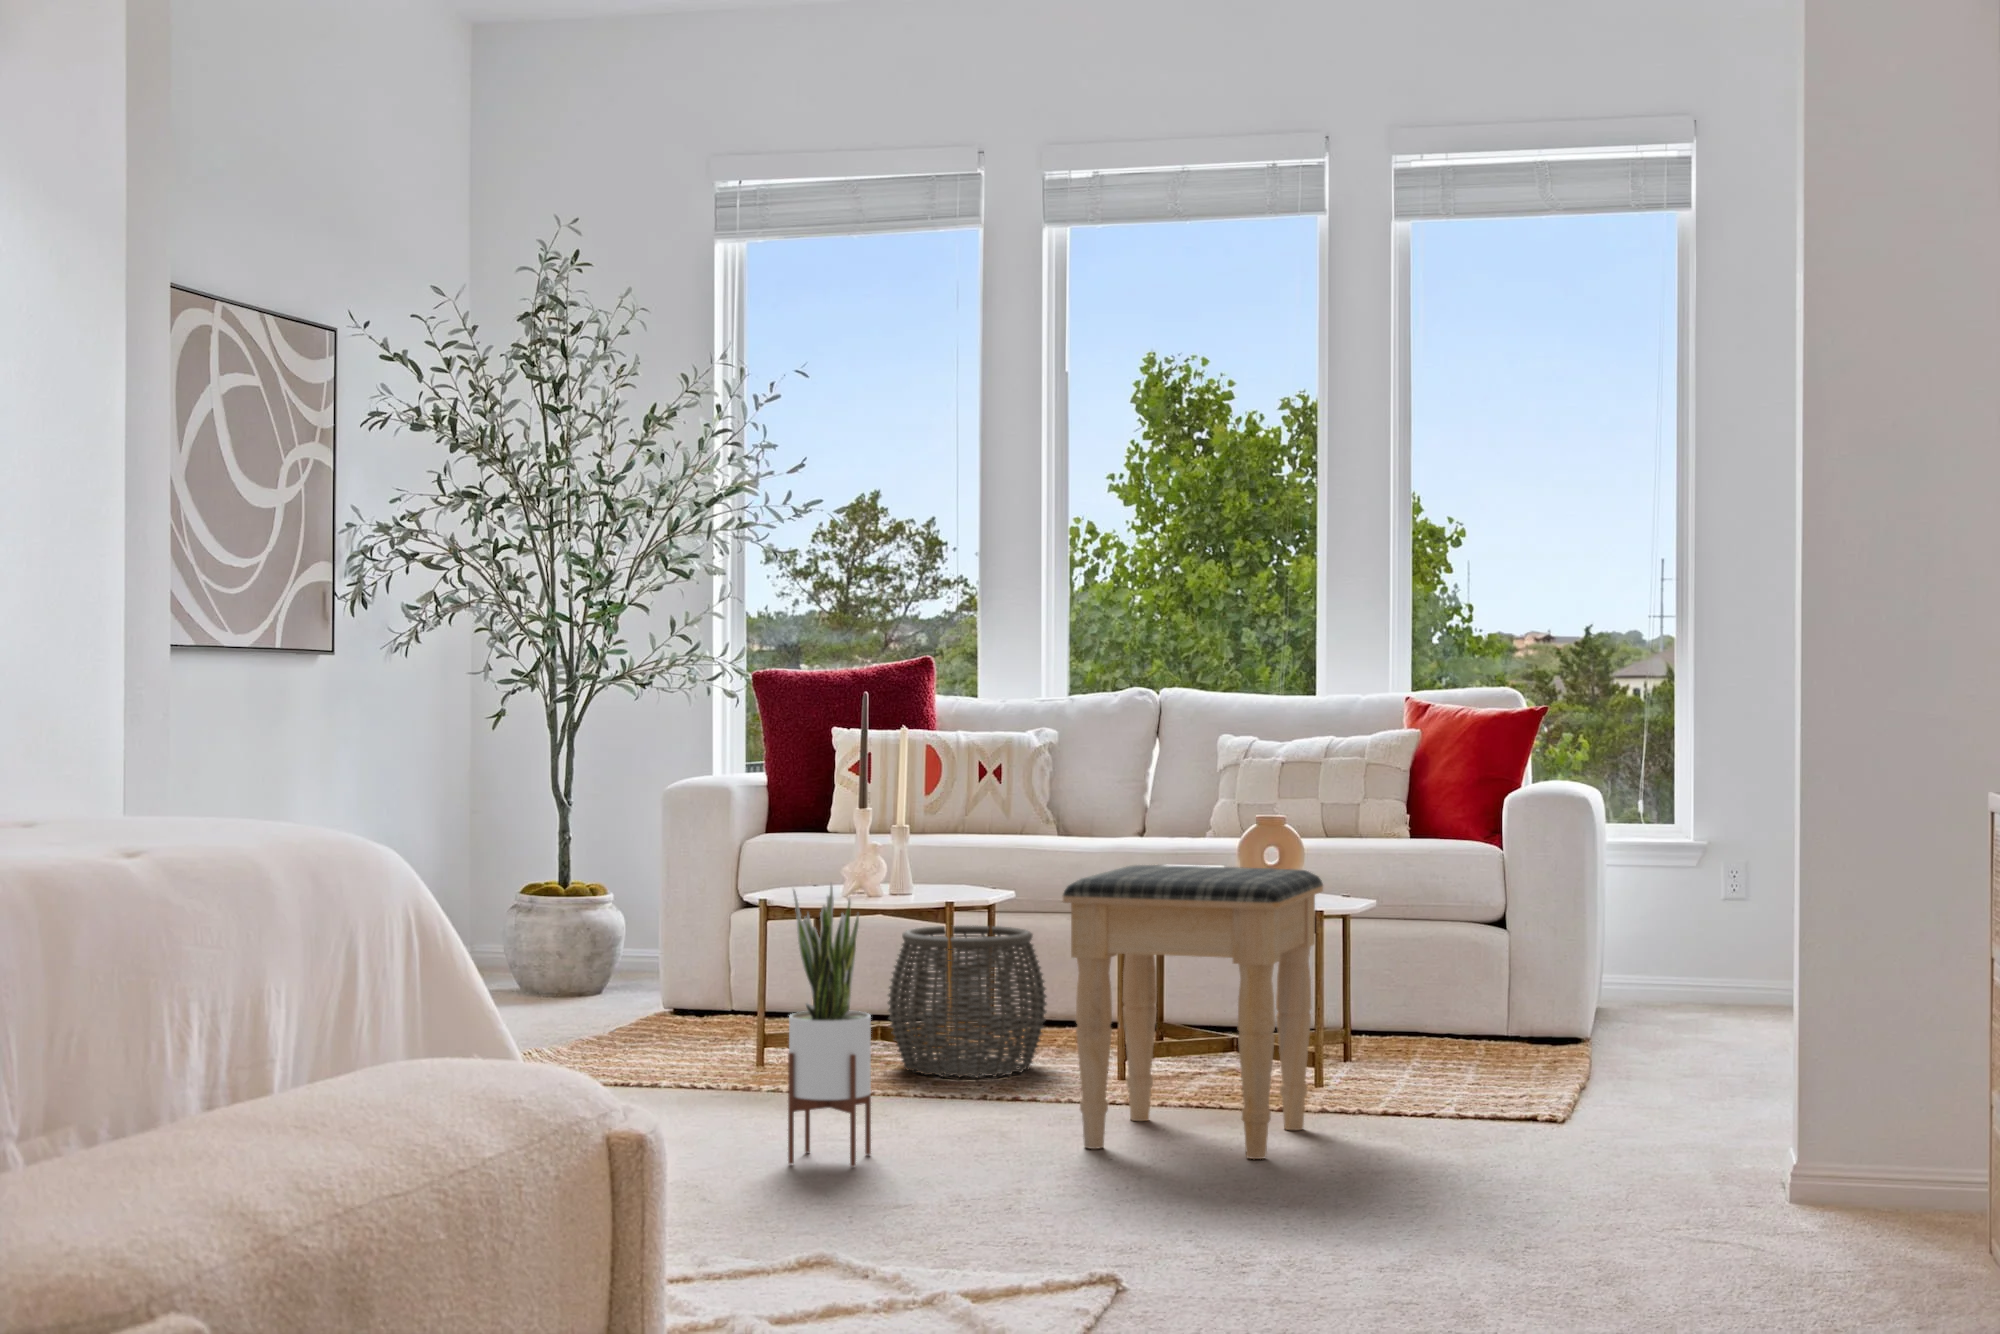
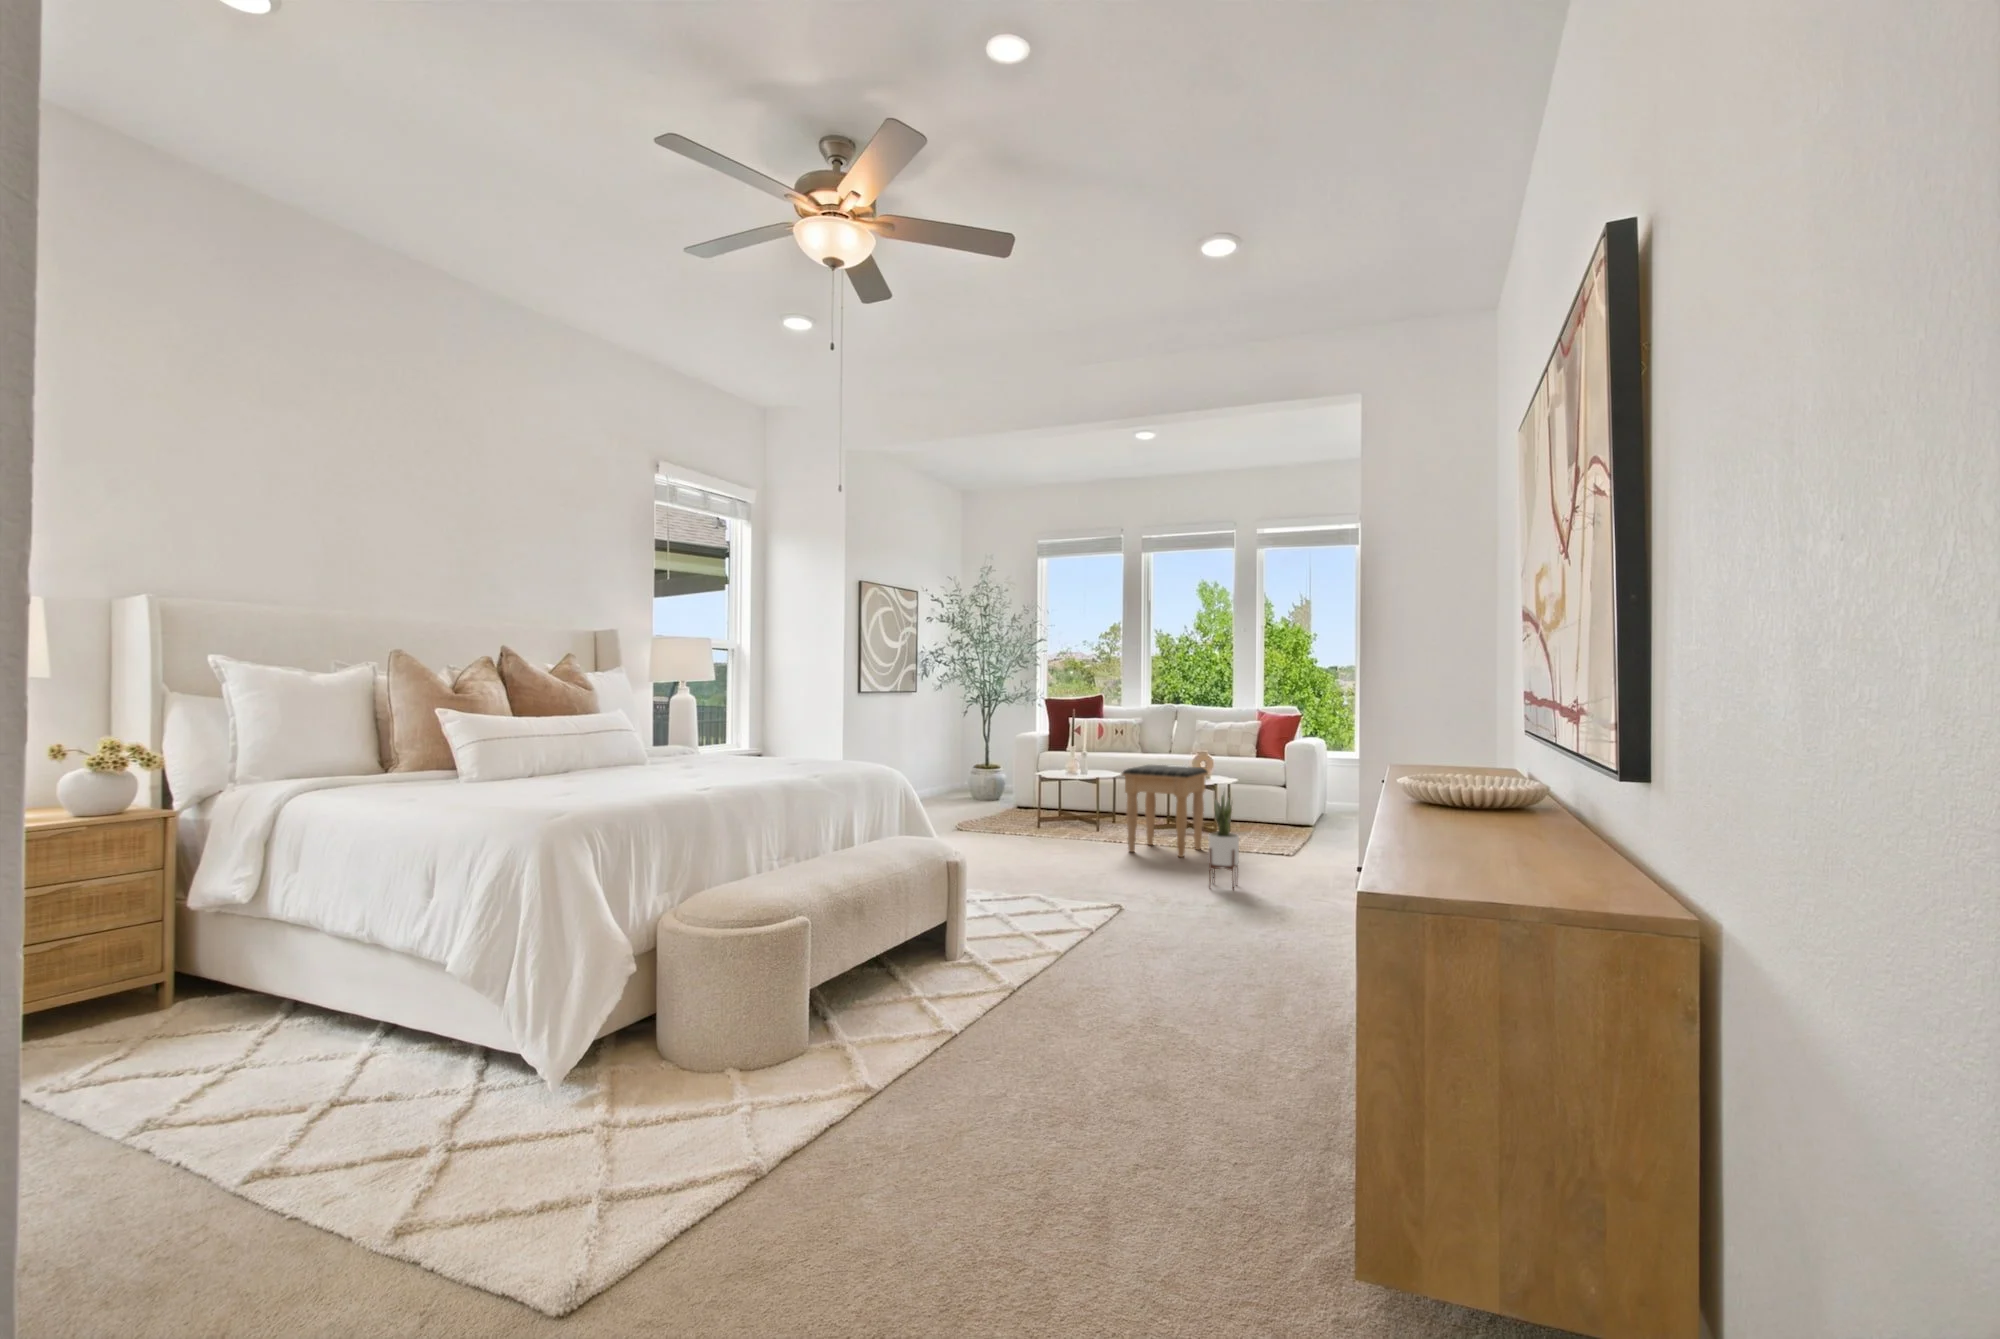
potted plant: present [788,883,871,1167] -> present [1208,792,1239,889]
woven basket: present [888,926,1047,1078] -> none [1078,782,1128,830]

